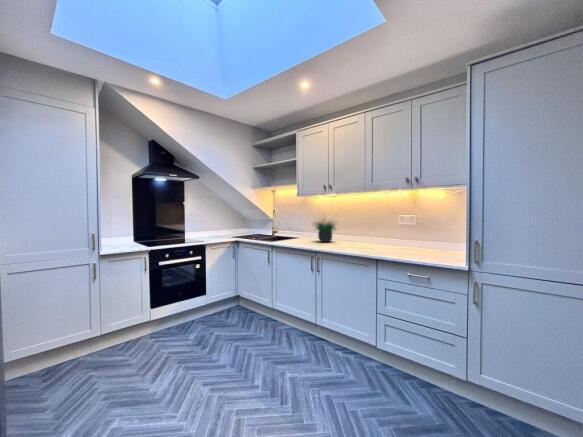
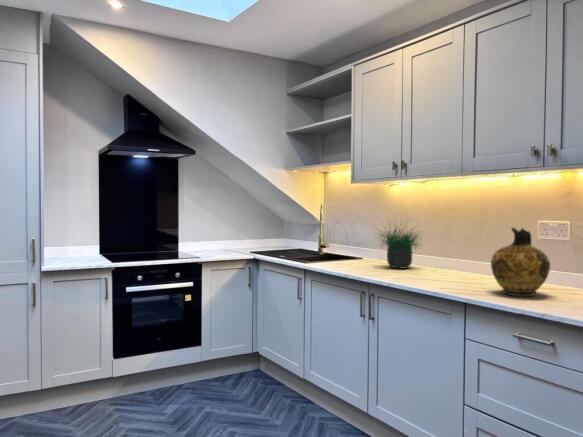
ceramic jug: none [387,217,419,253] -> present [491,228,550,296]

